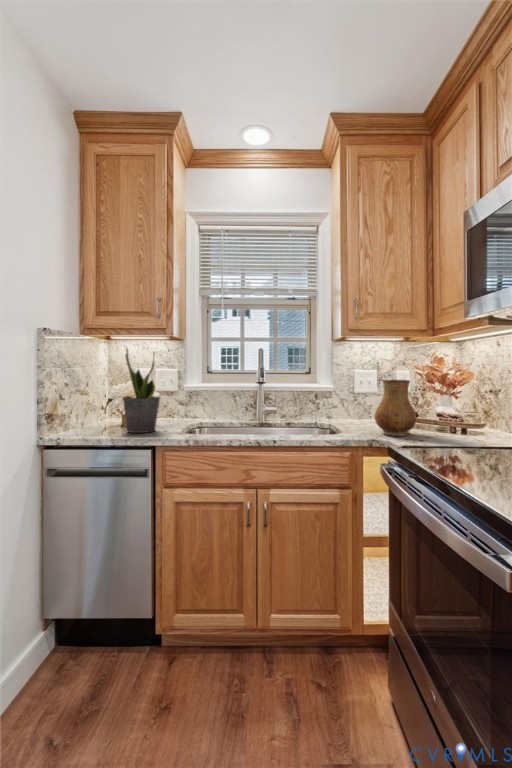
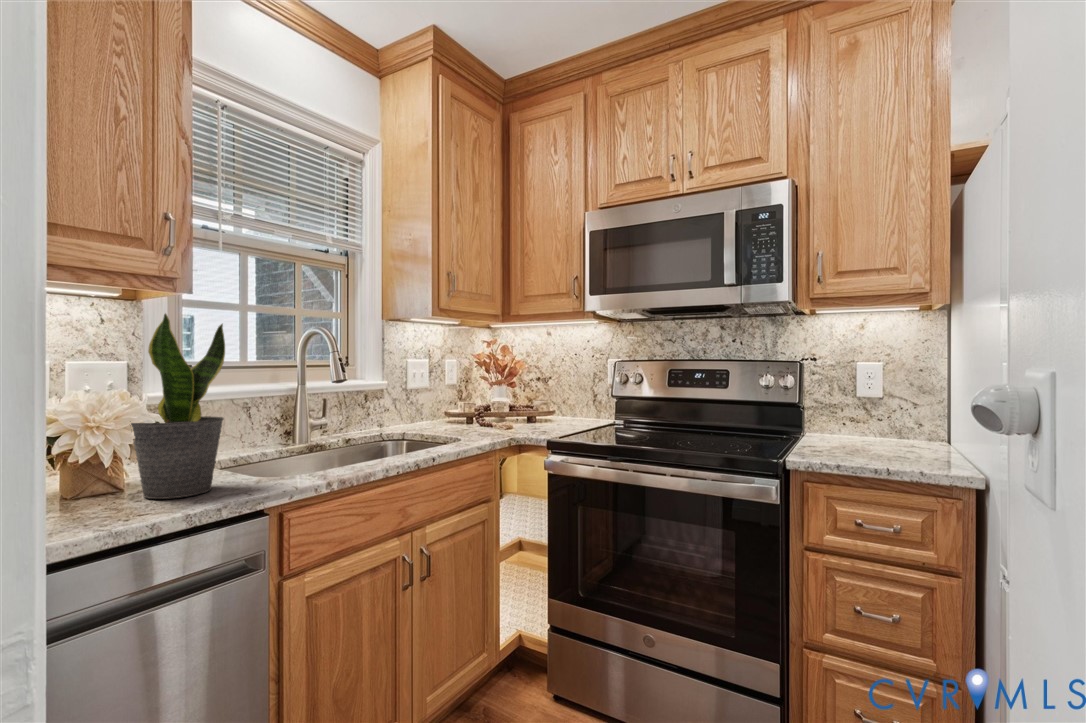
ceramic pitcher: present [375,380,416,436] -> none [485,370,528,432]

